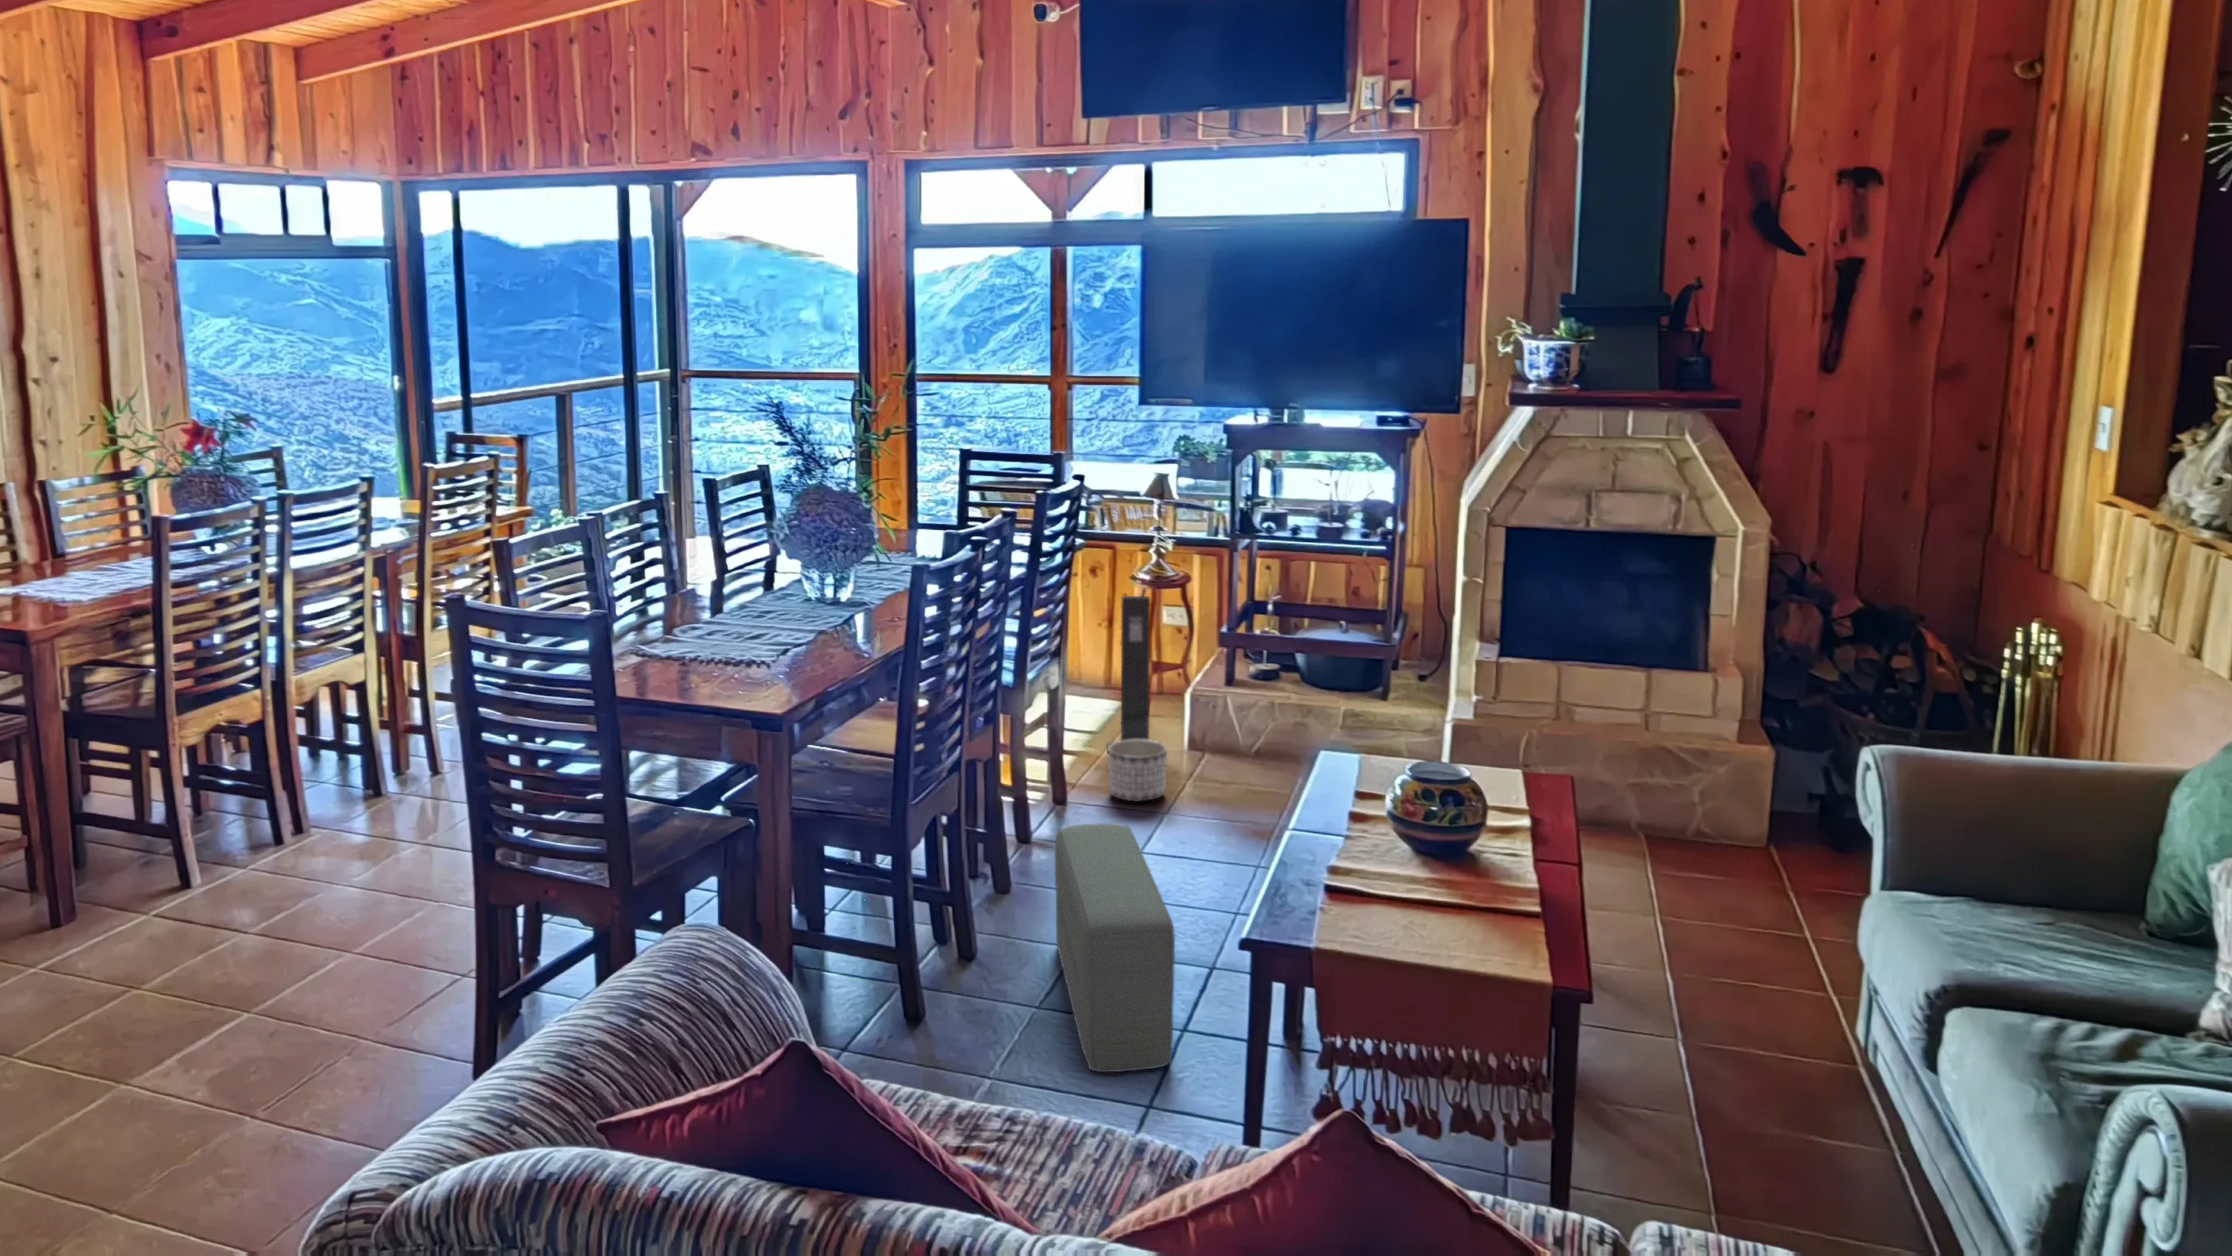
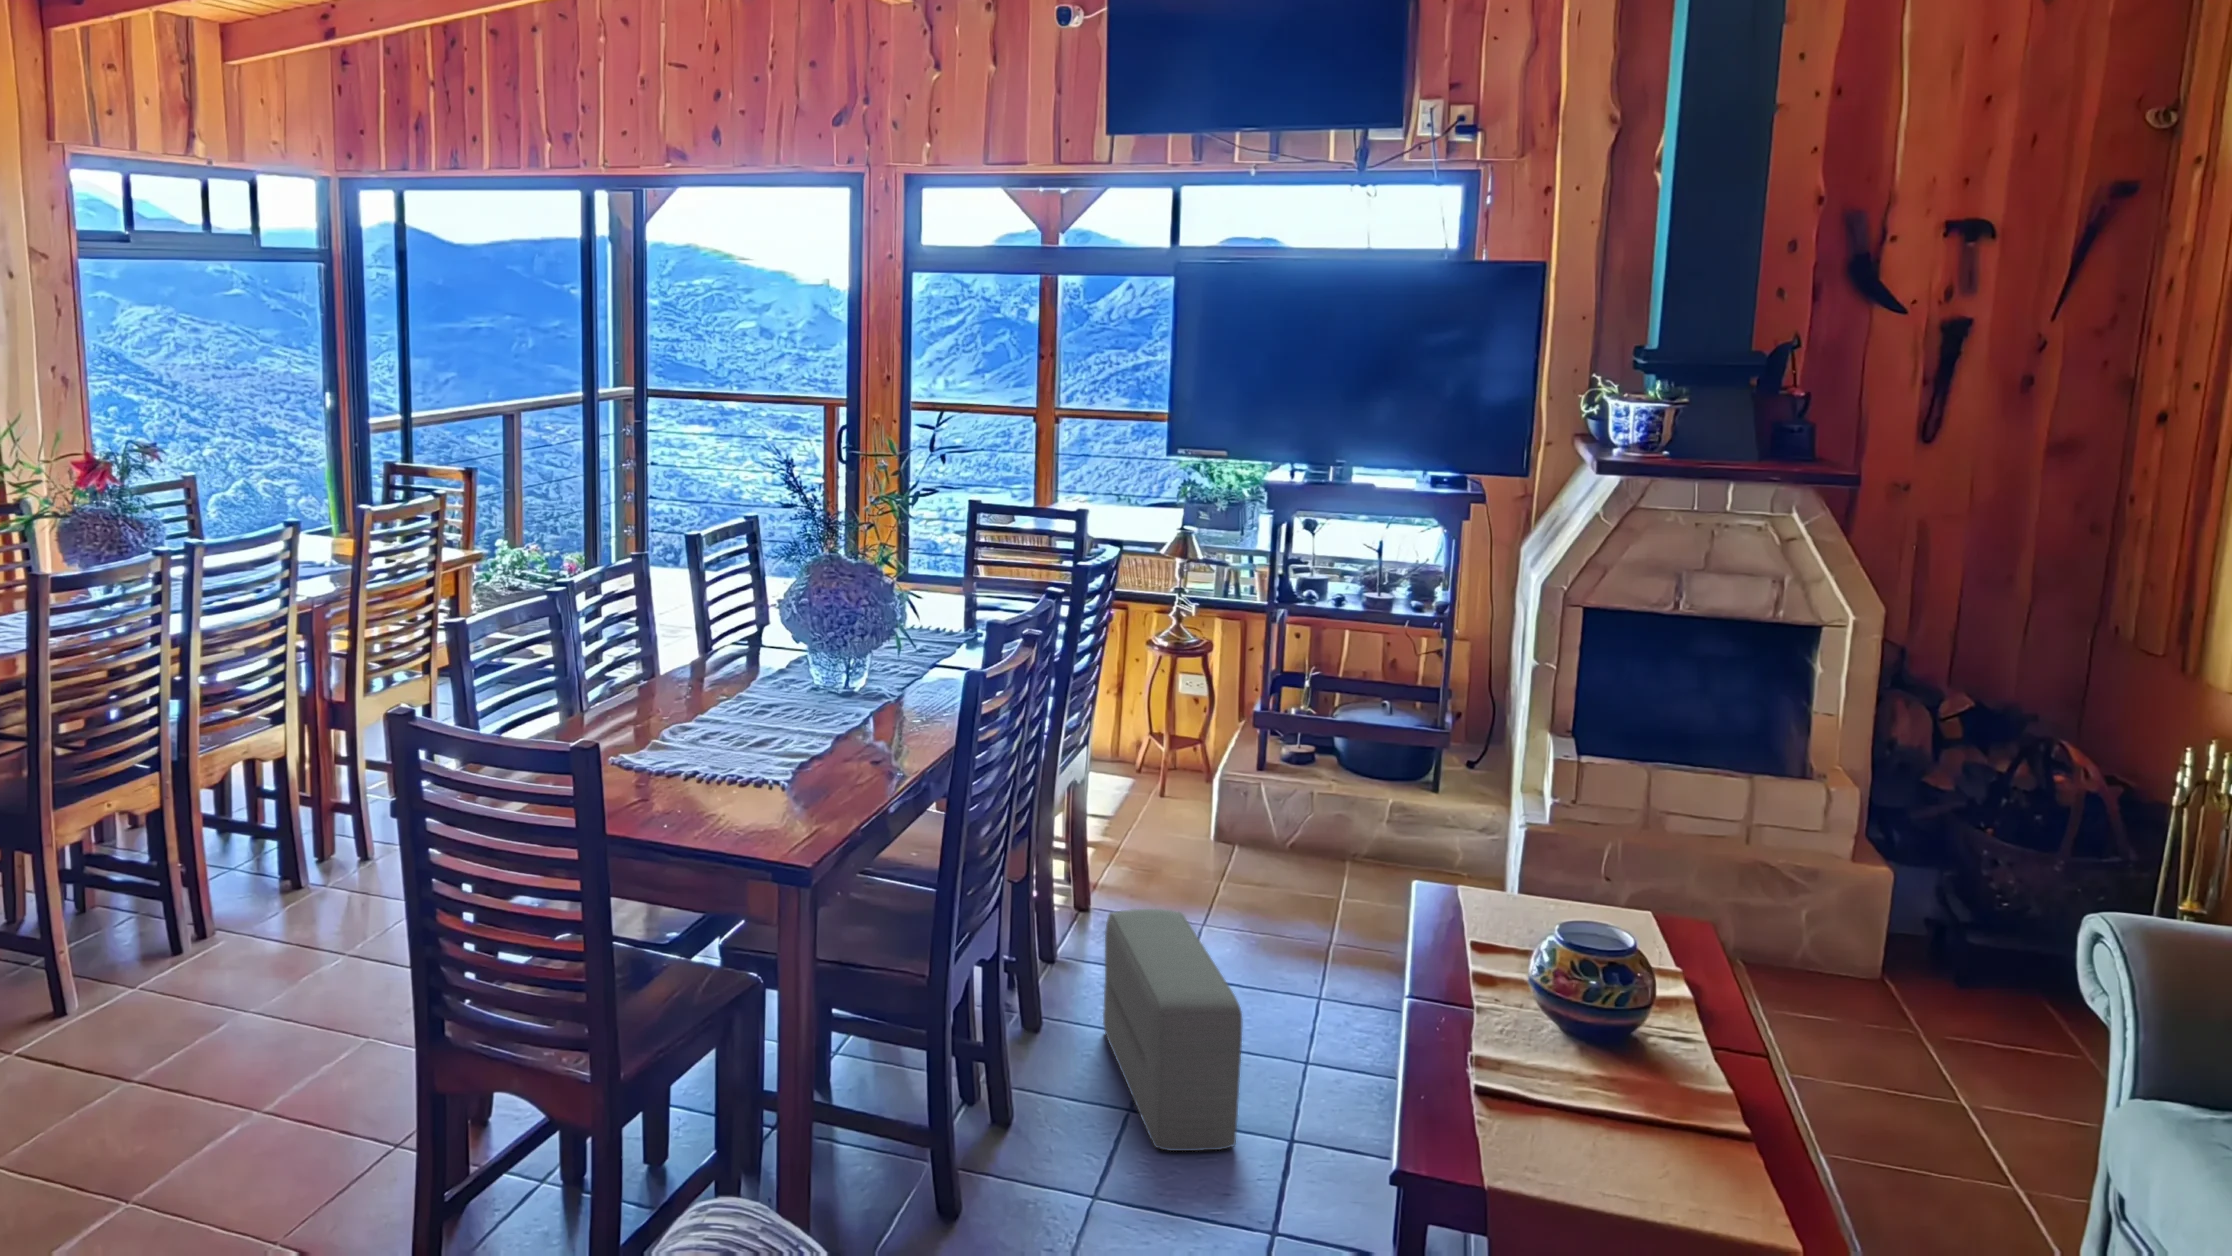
speaker: present [1107,596,1150,748] -> none [1124,667,1187,840]
planter: present [1108,739,1167,801] -> none [1135,825,1199,892]

